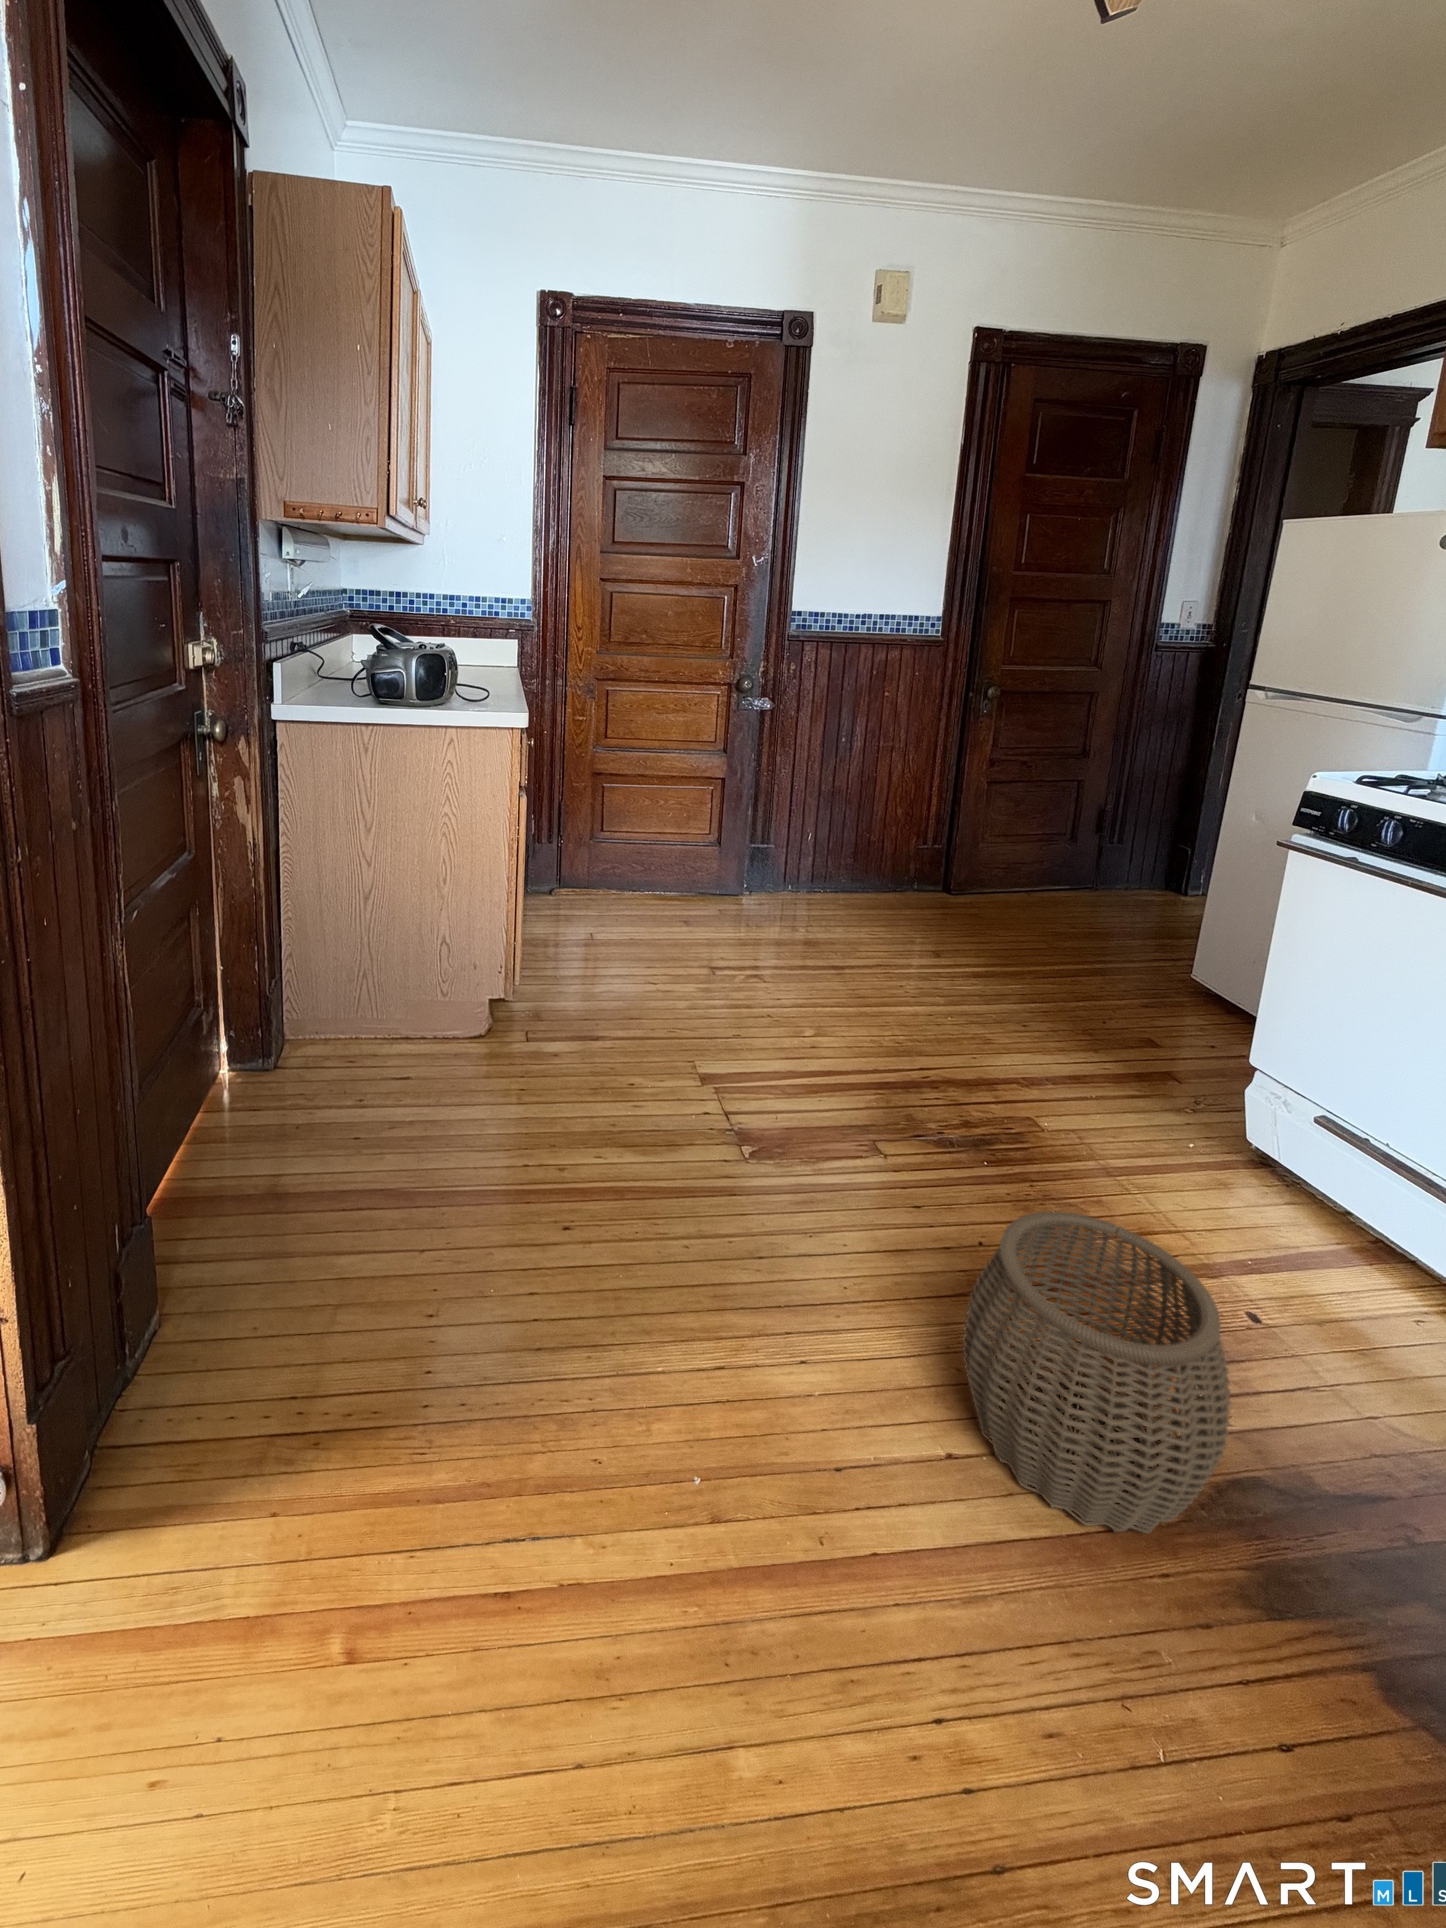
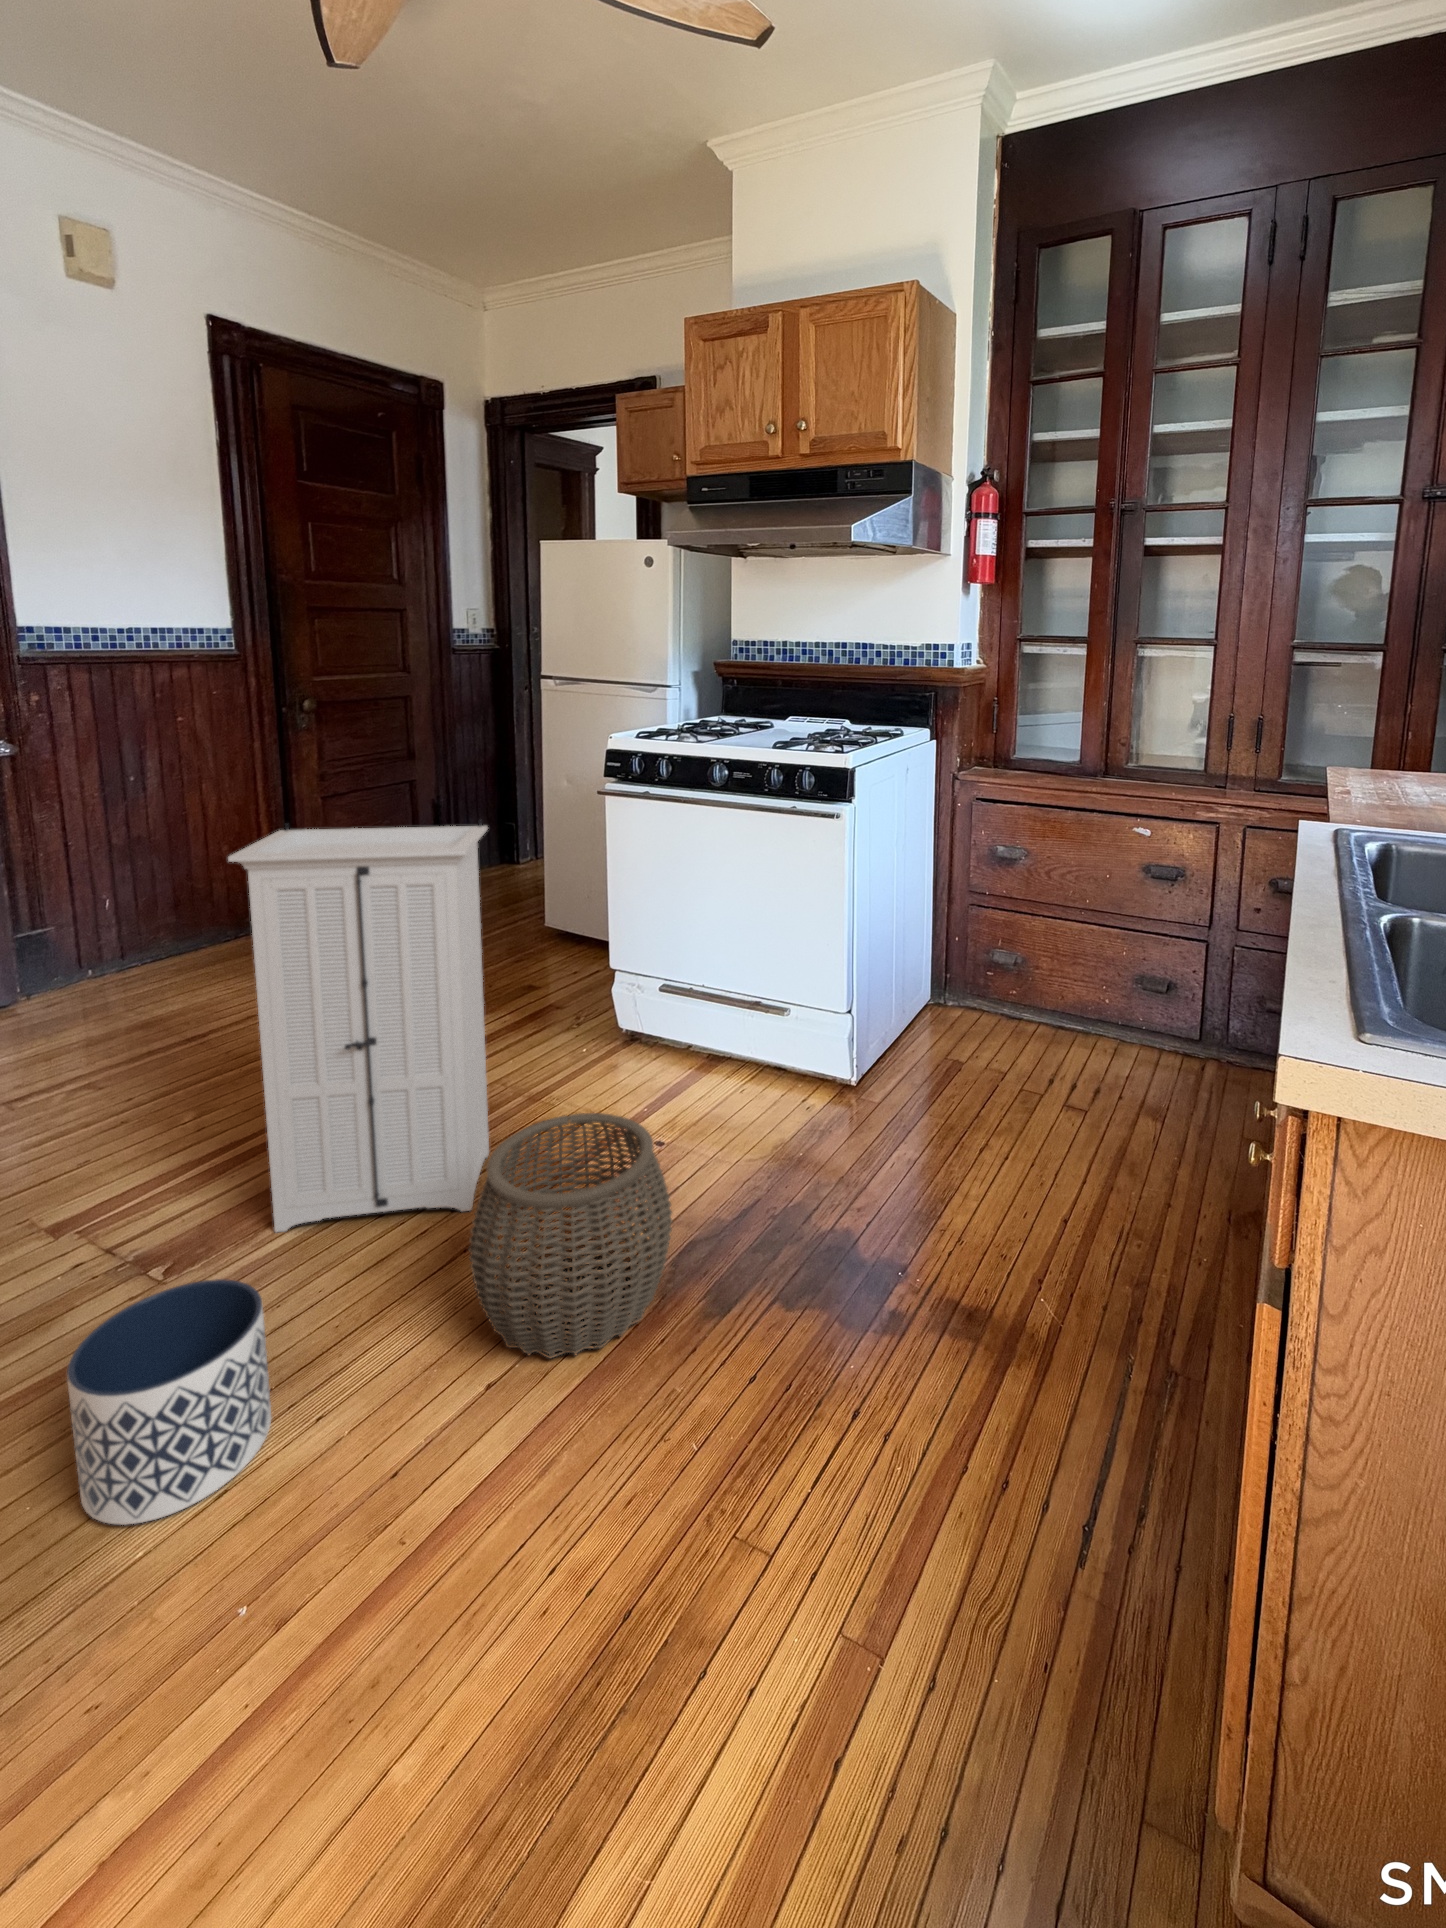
storage cabinet: none [831,808,1108,1255] -> present [228,820,489,1232]
planter: none [647,1172,783,1363] -> present [67,1279,271,1525]

